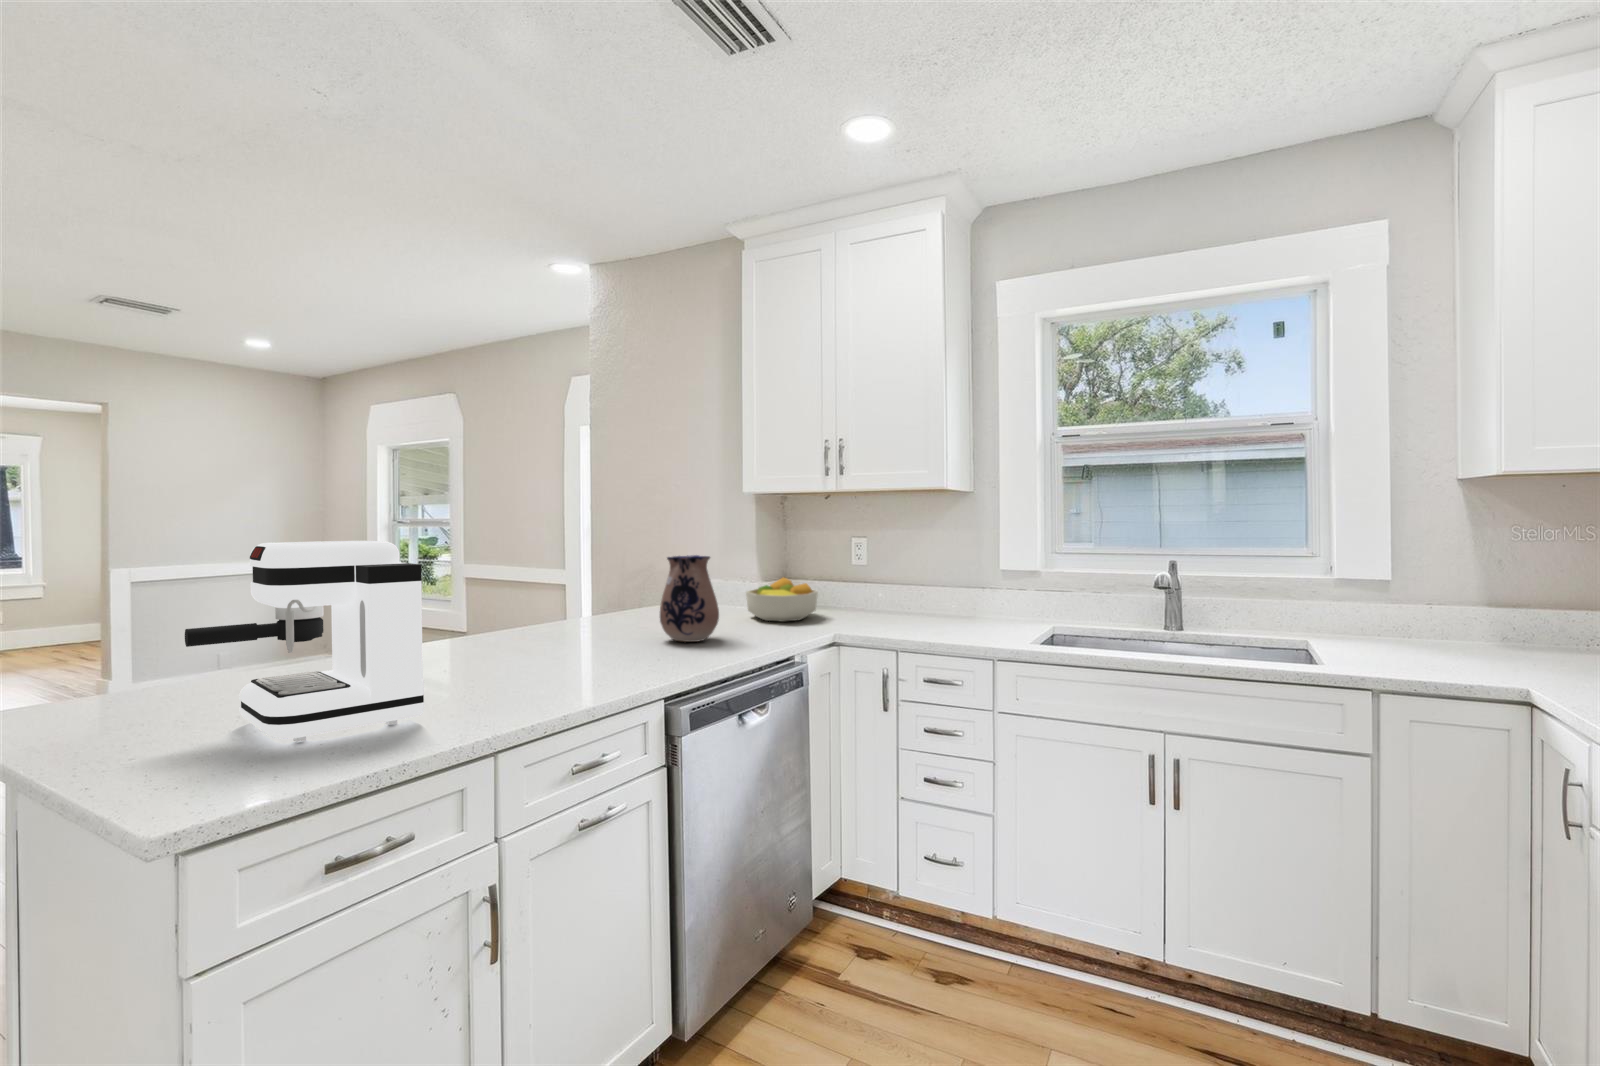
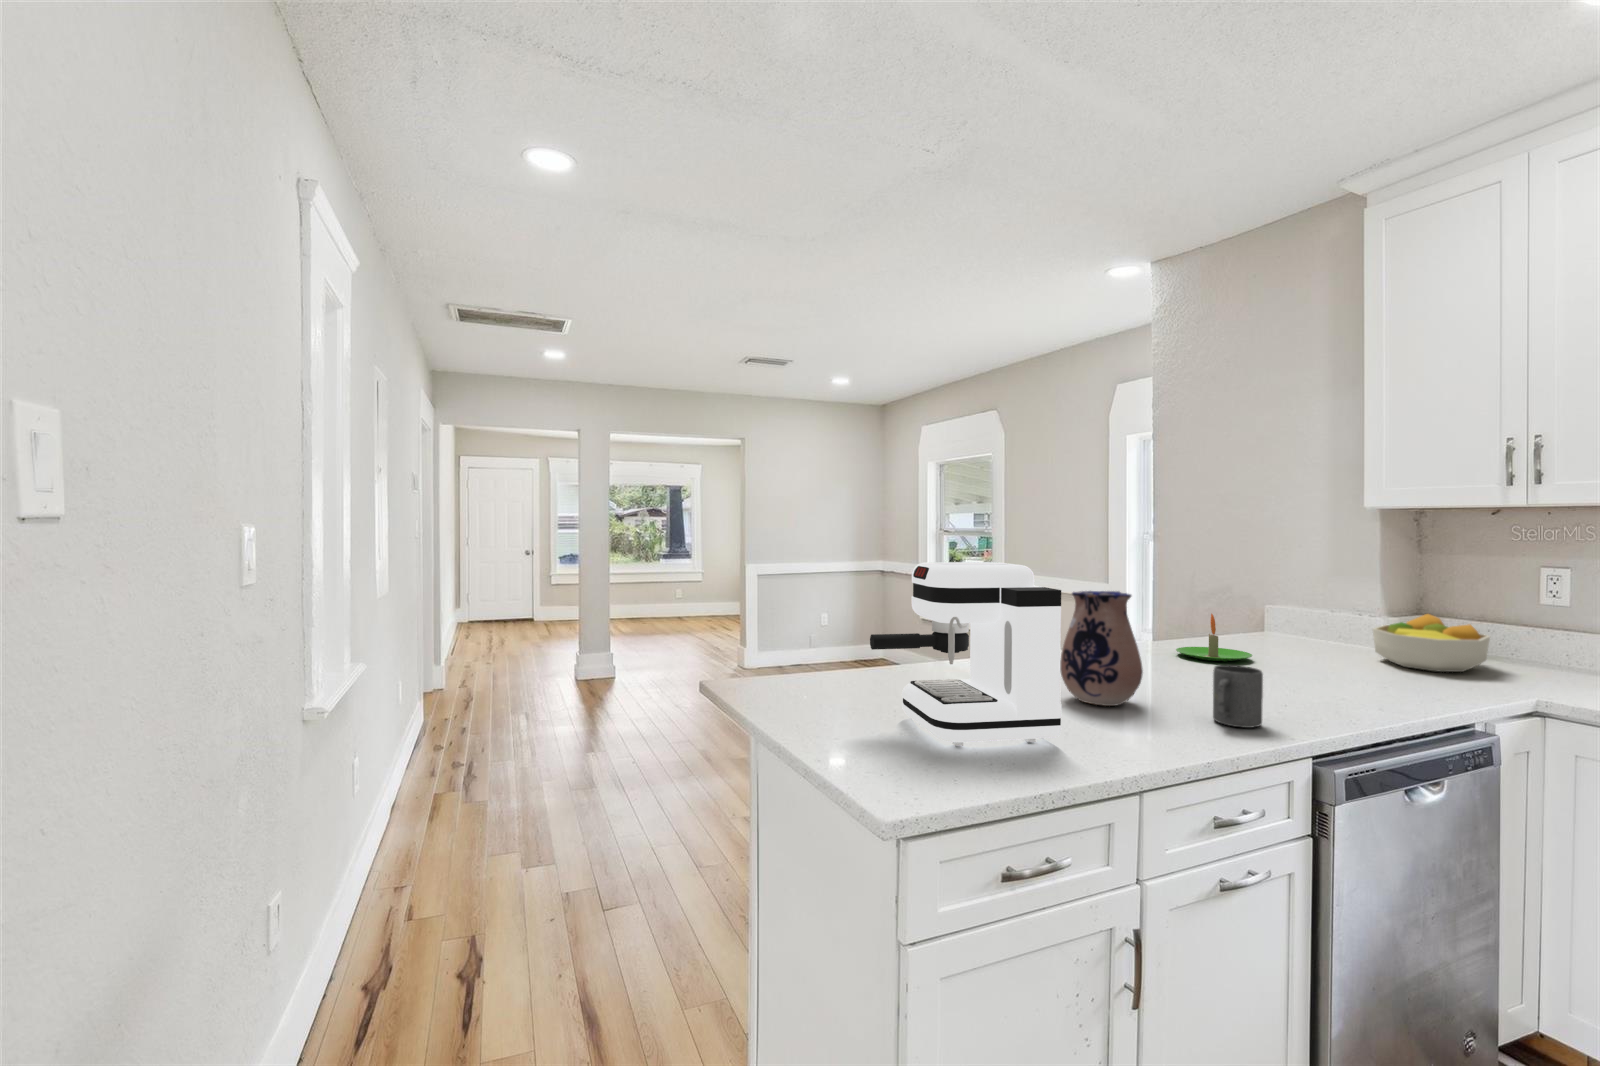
ceramic pitcher: present [660,555,719,642] -> present [1060,591,1143,706]
candle: none [592,587,655,630] -> present [1176,614,1252,661]
mug: none [590,628,629,682] -> present [1213,665,1263,728]

